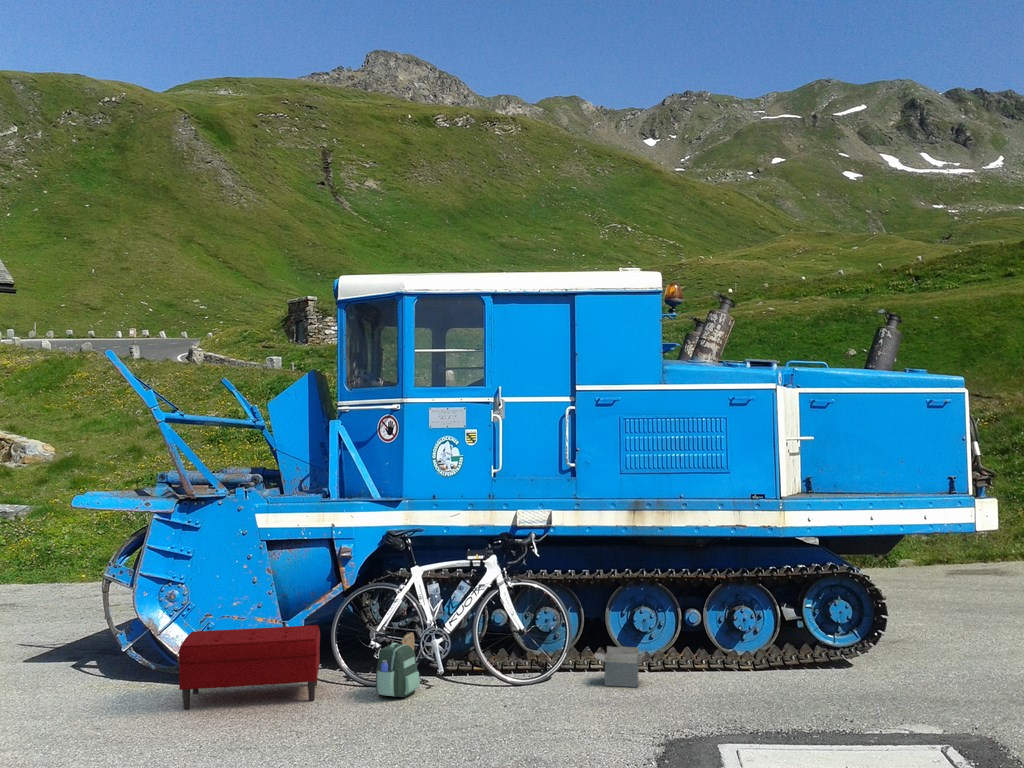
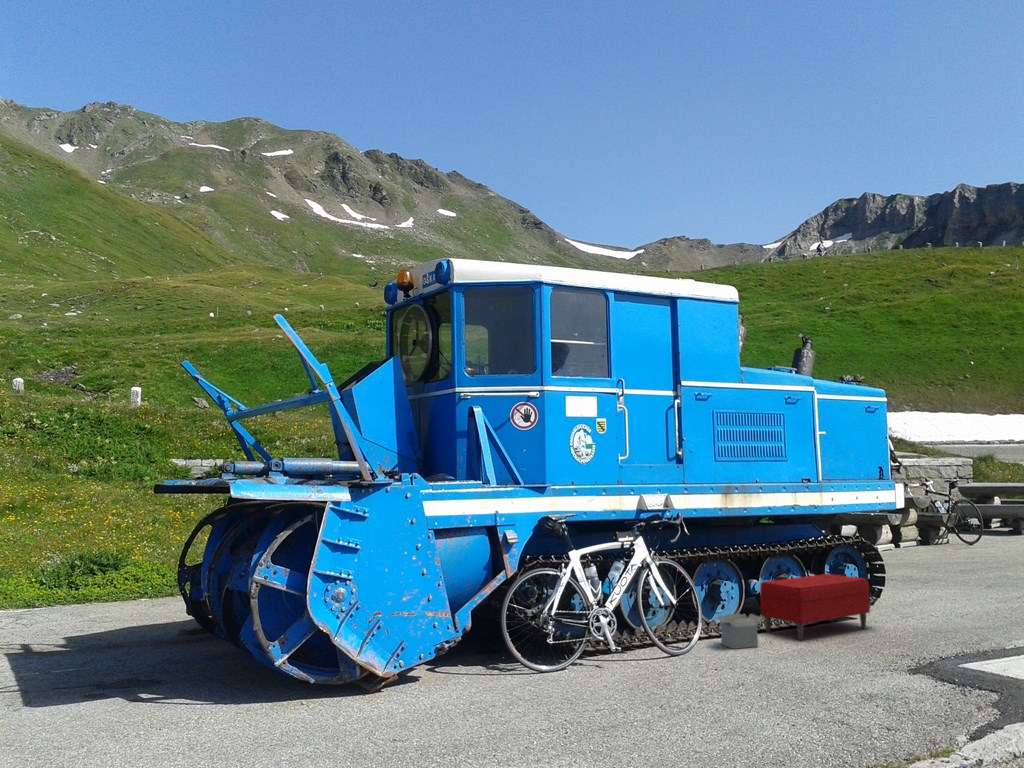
bench: present [179,625,320,709] -> present [760,574,870,640]
backpack: present [376,632,420,697] -> none [569,616,607,678]

